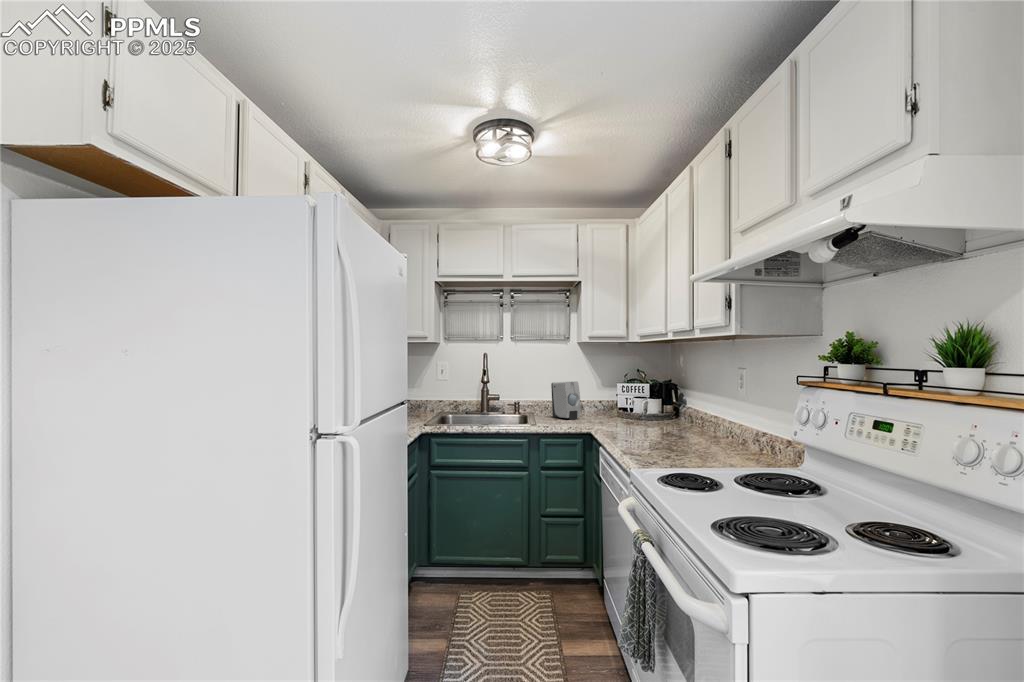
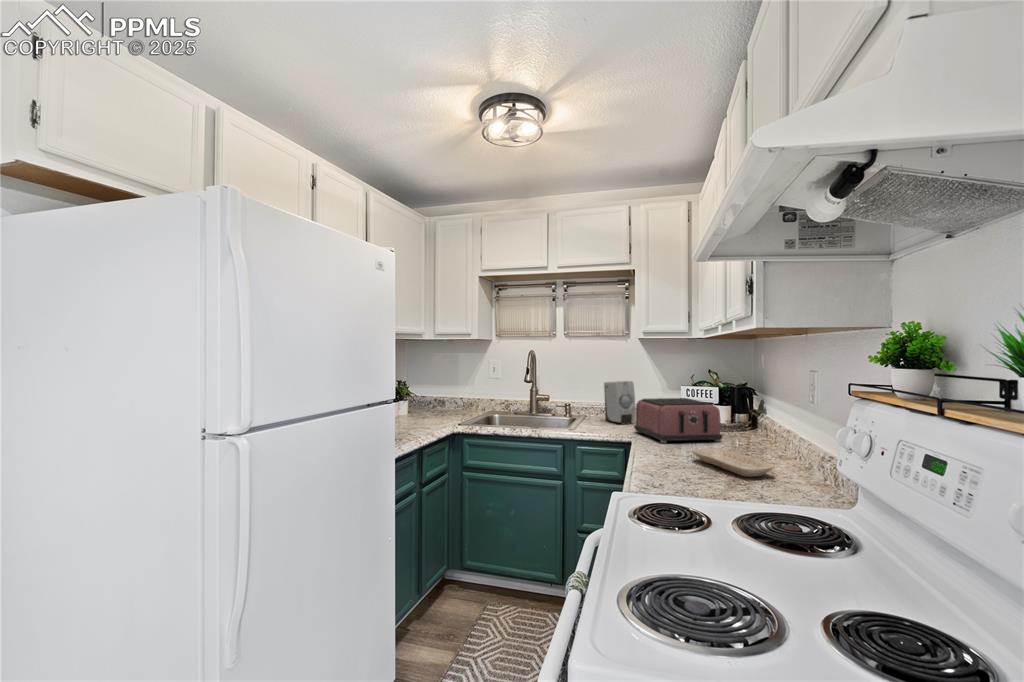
toaster: none [588,395,664,433] -> present [634,398,722,443]
tray: none [657,434,727,453] -> present [692,449,774,477]

